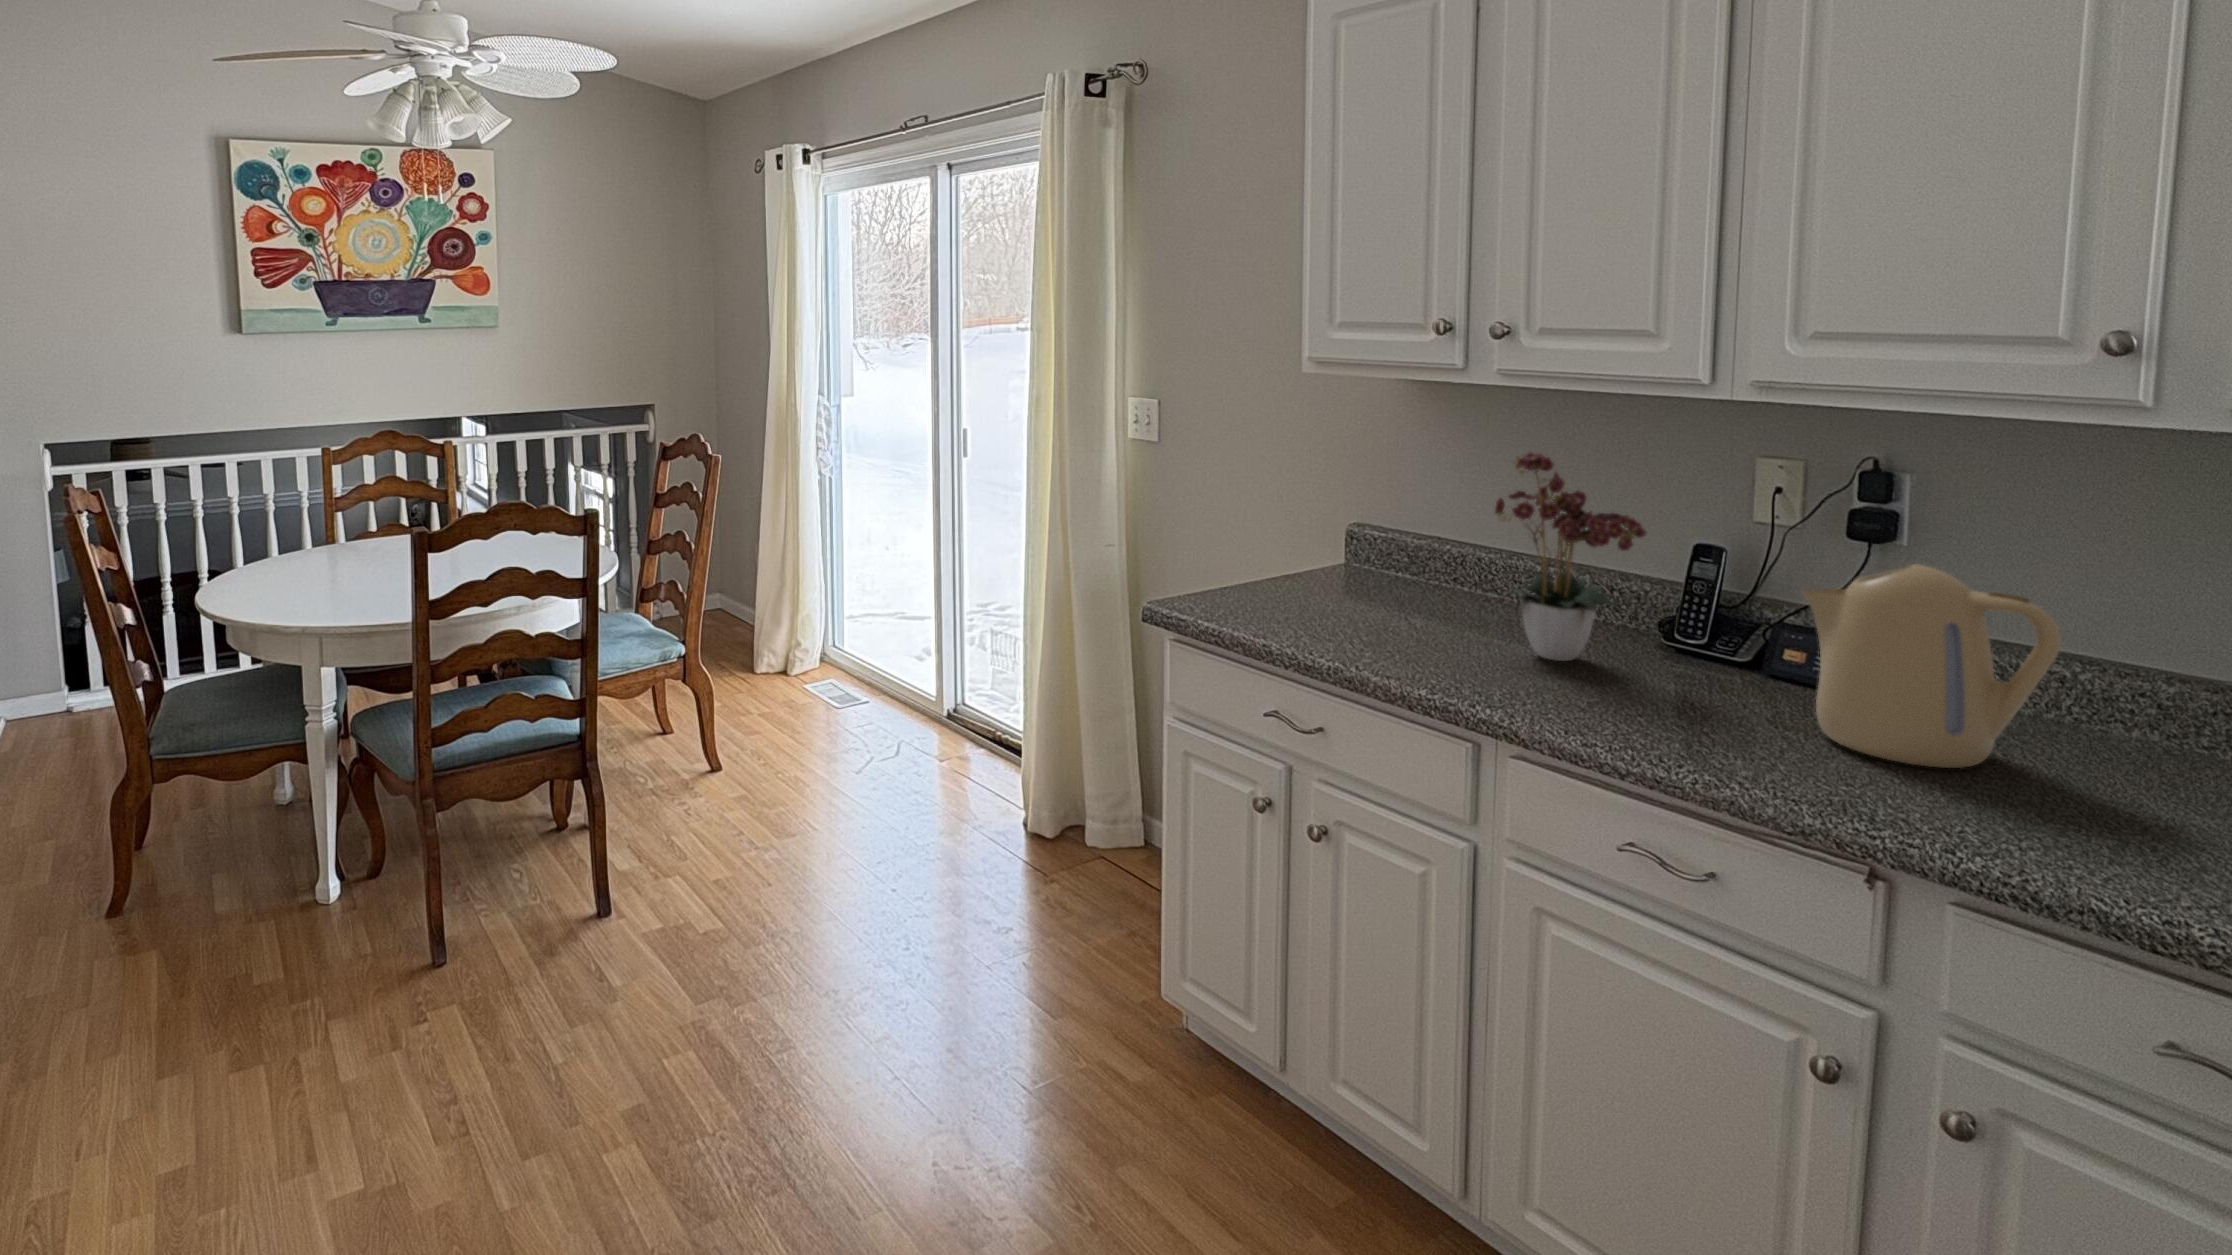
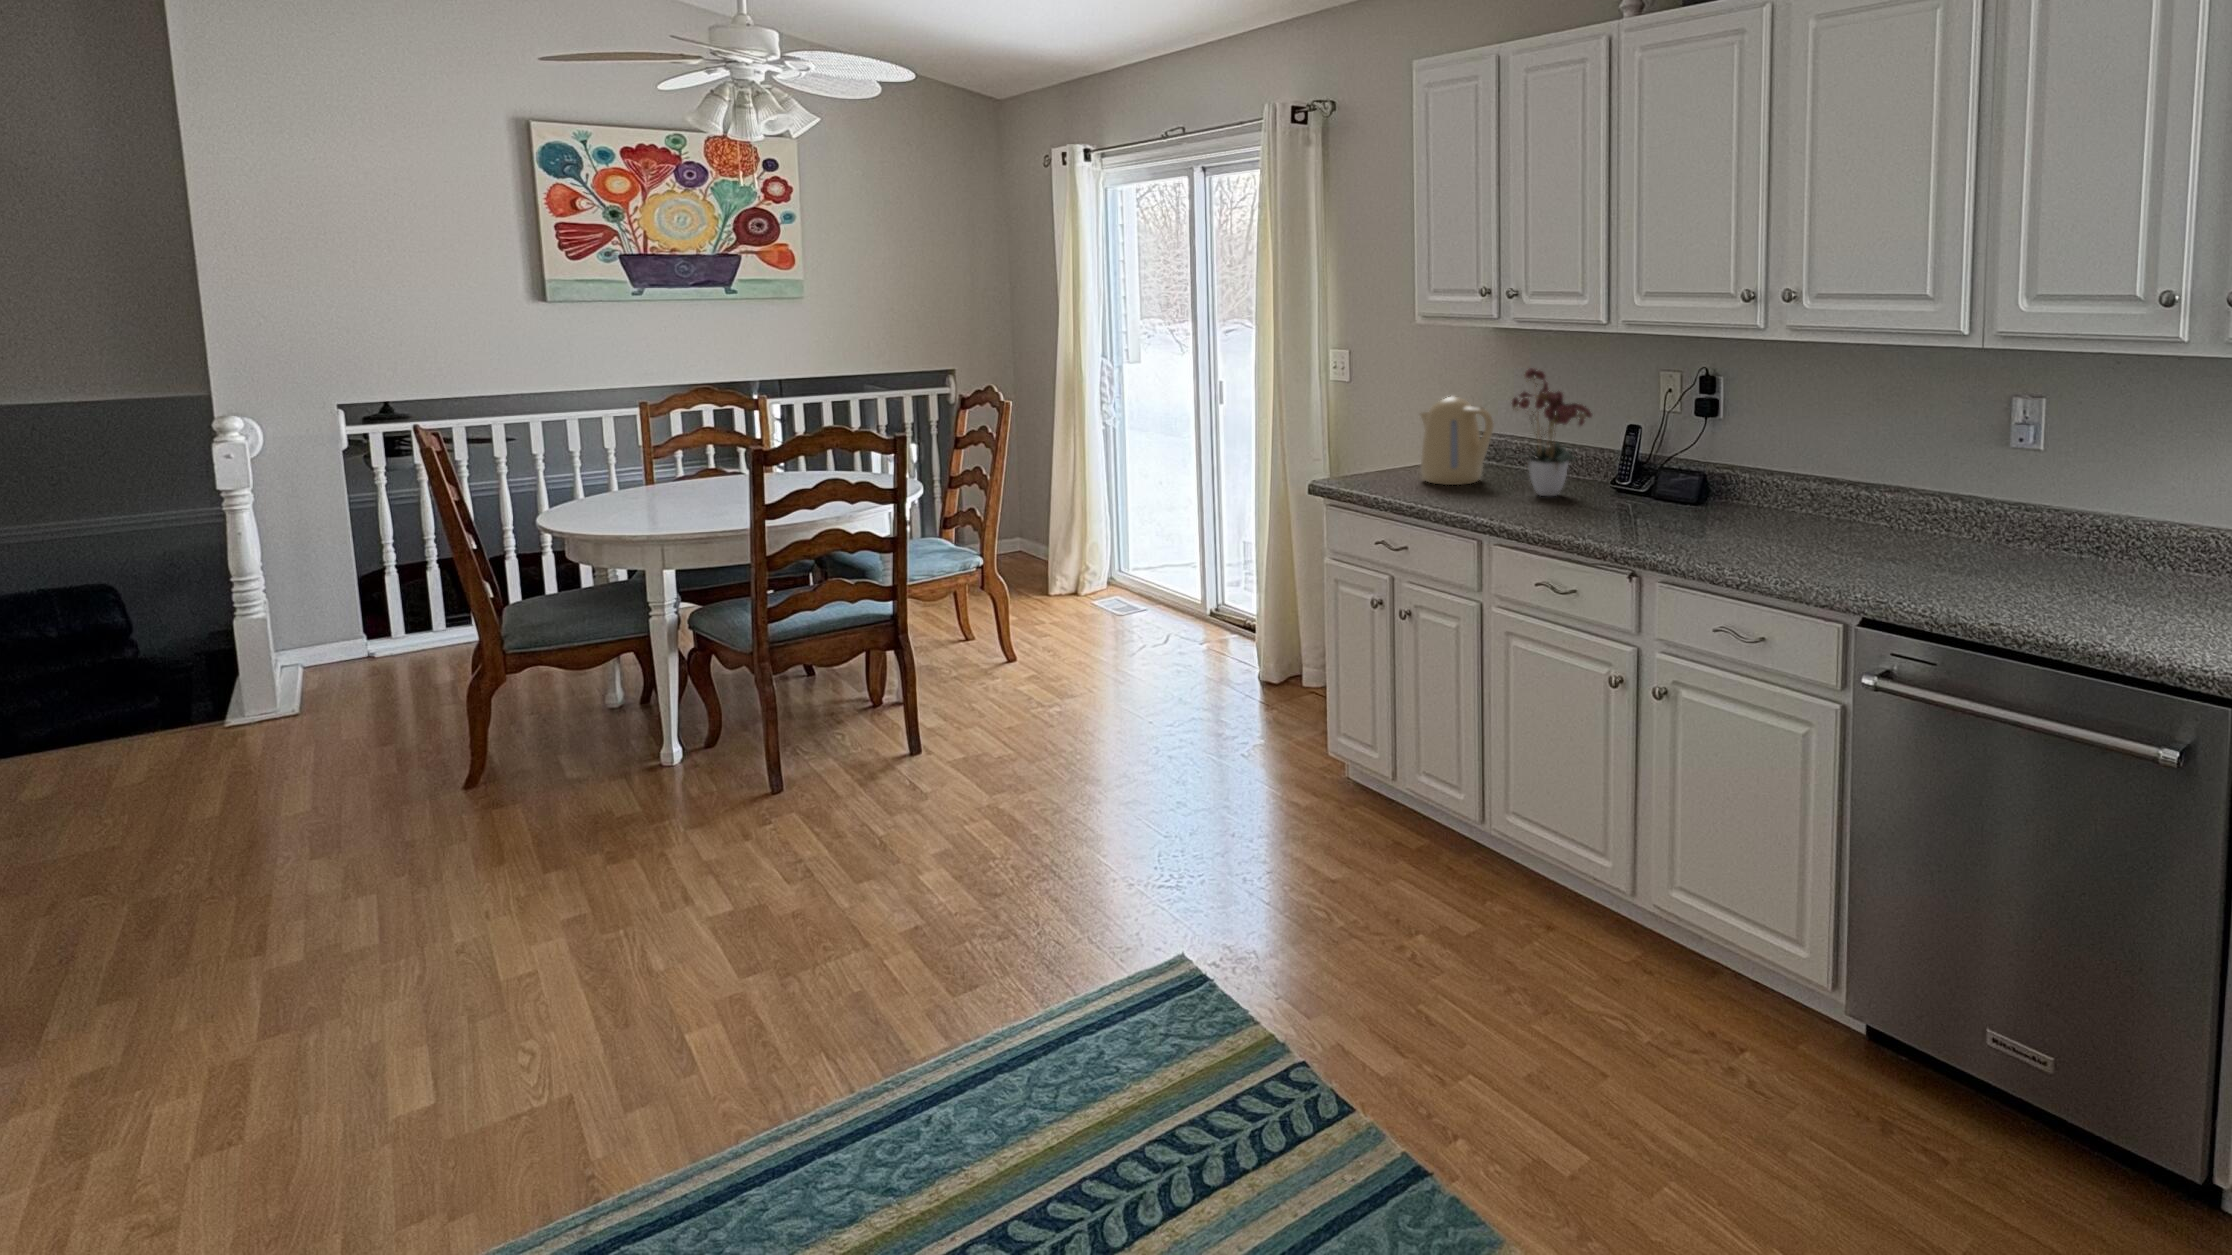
kettle: present [1802,564,2061,768] -> present [1421,396,1494,485]

